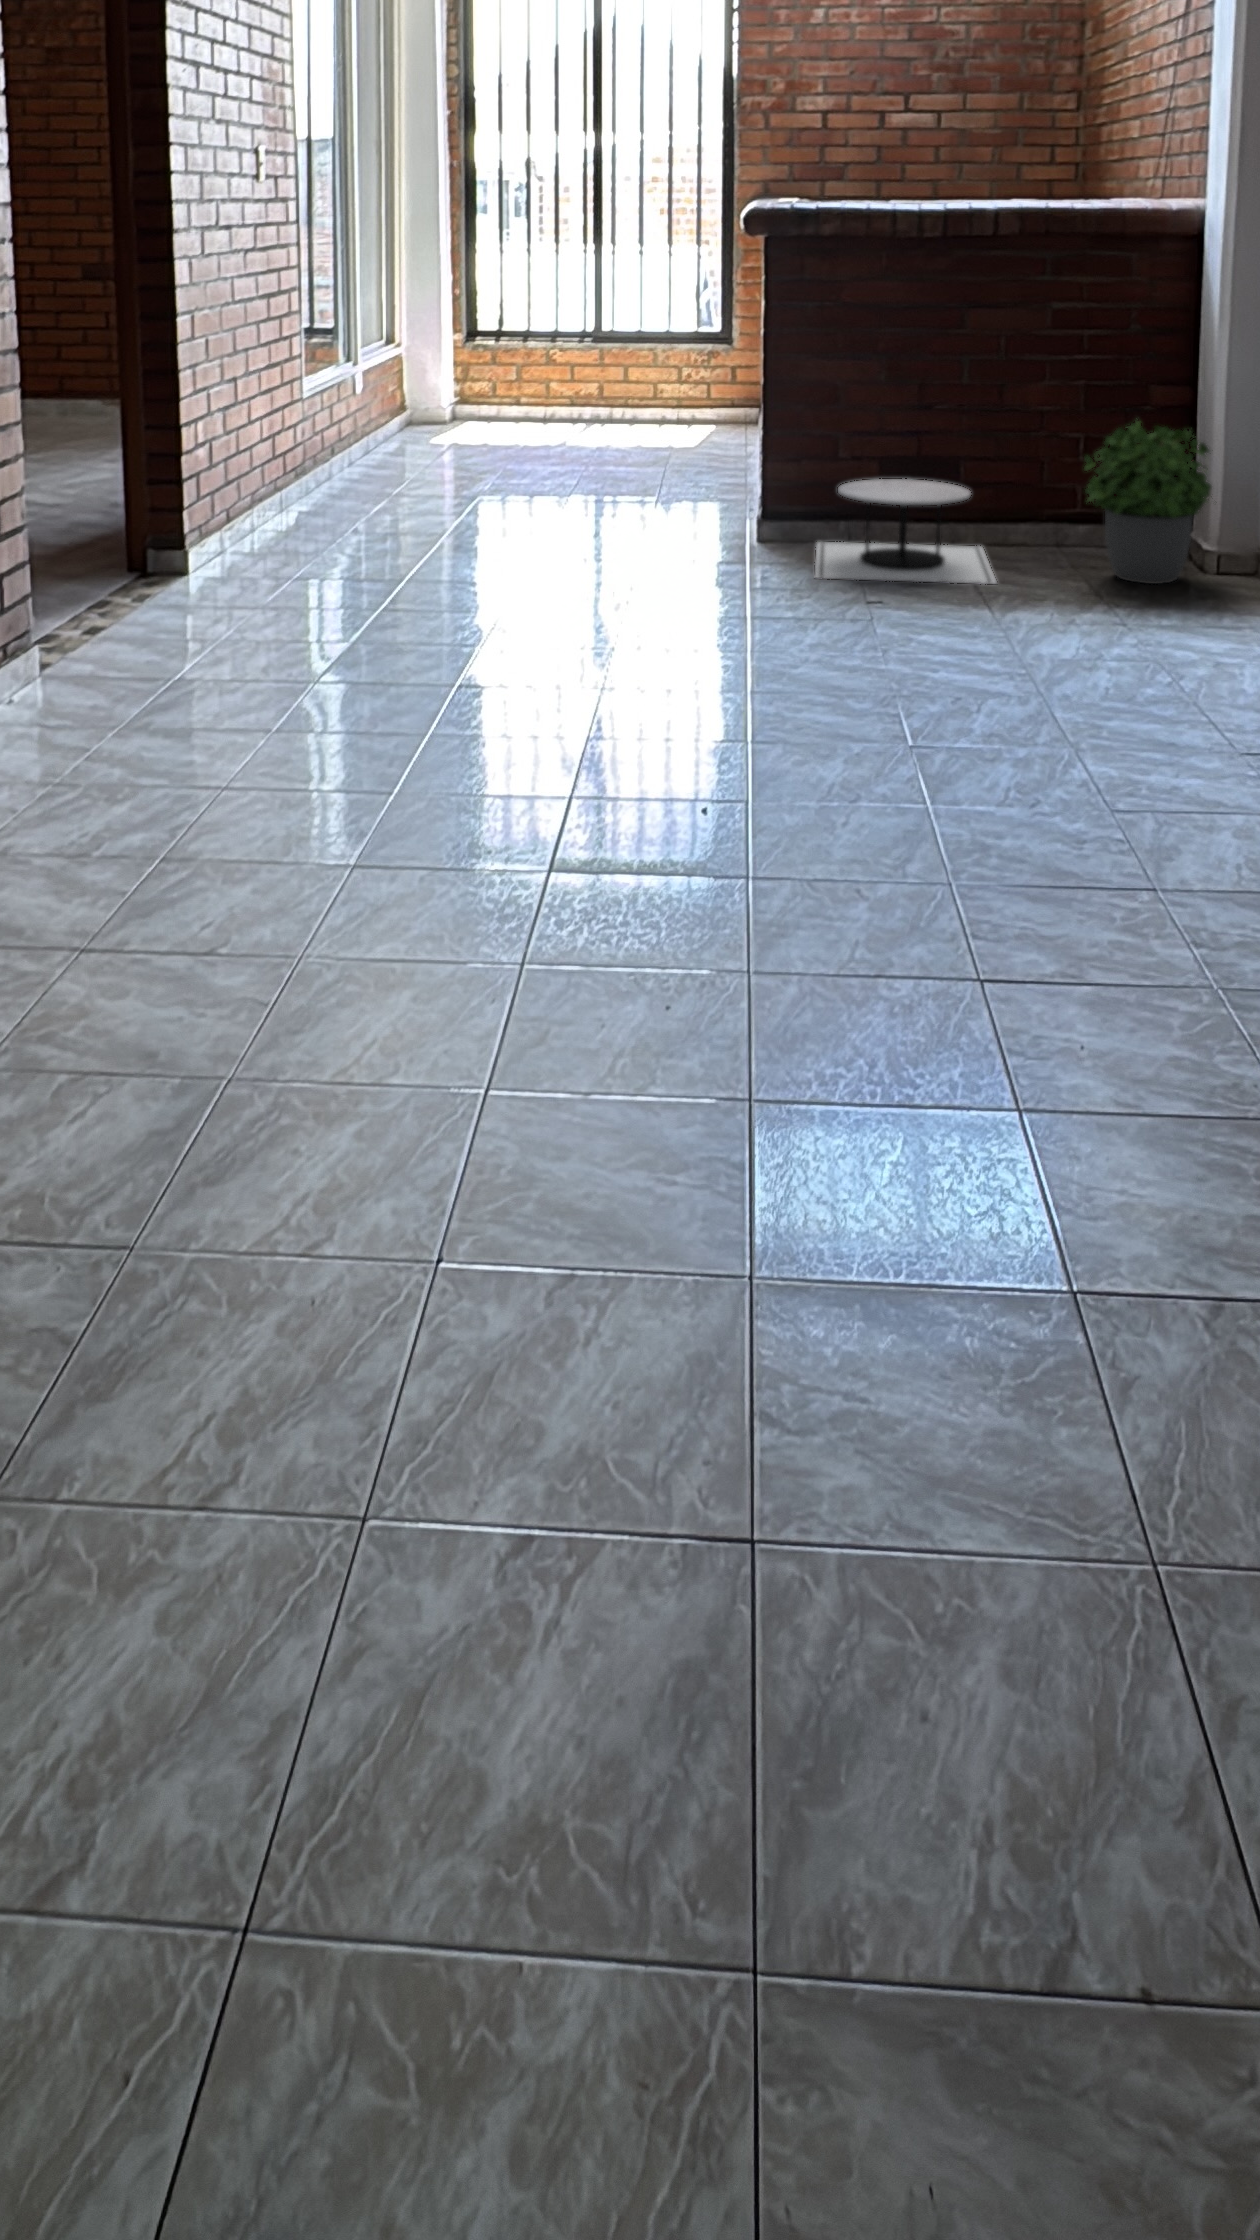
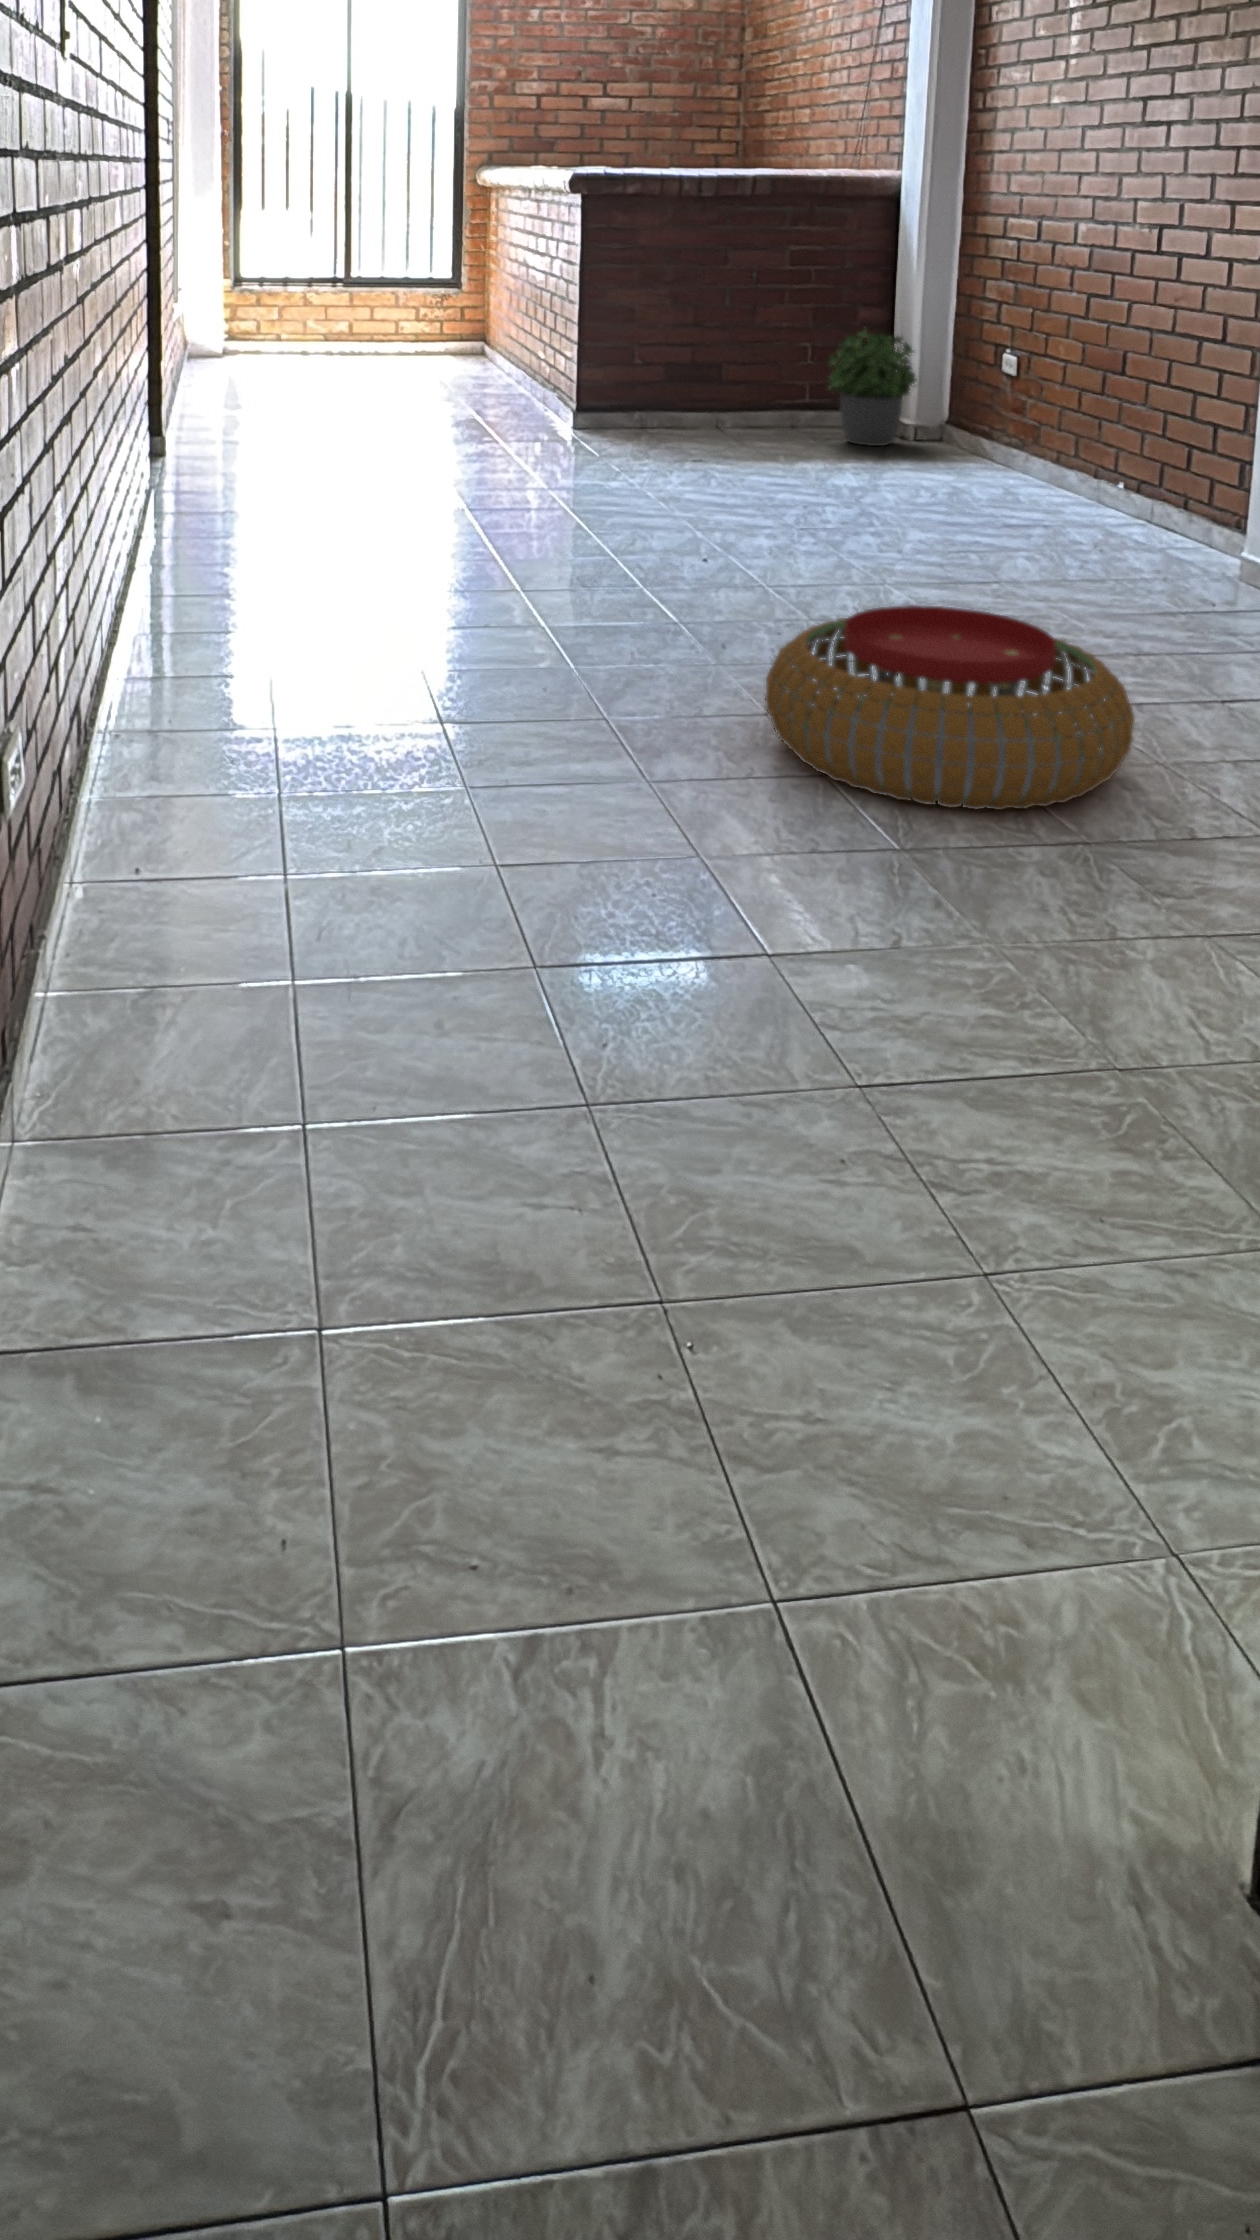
side table: present [815,479,996,584] -> none [619,377,771,448]
pouf: none [344,1074,1112,1719] -> present [765,605,1135,810]

